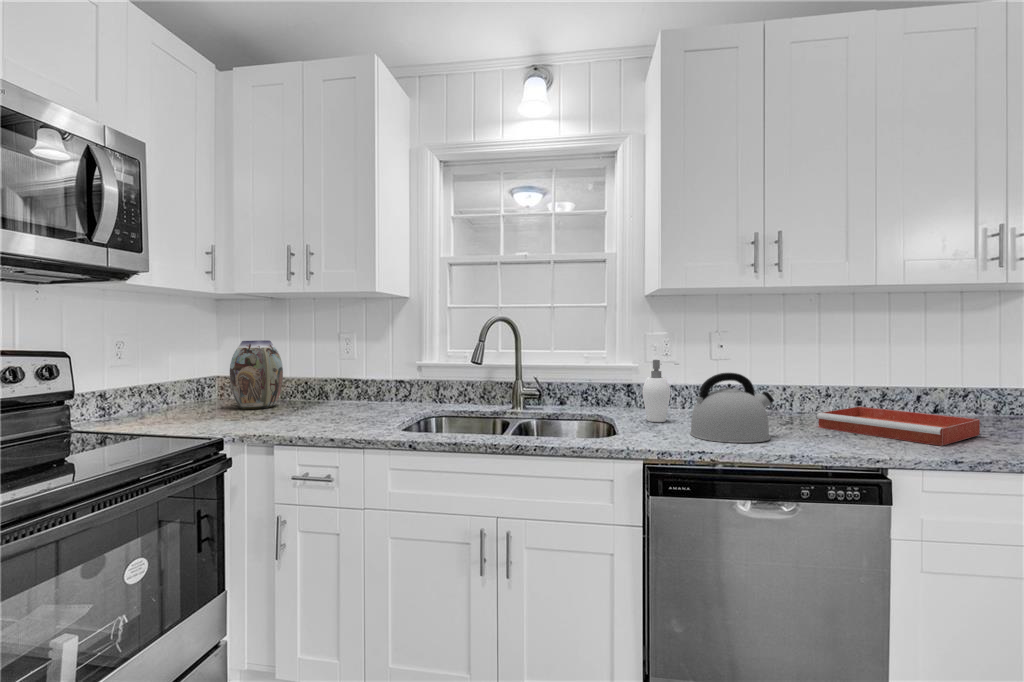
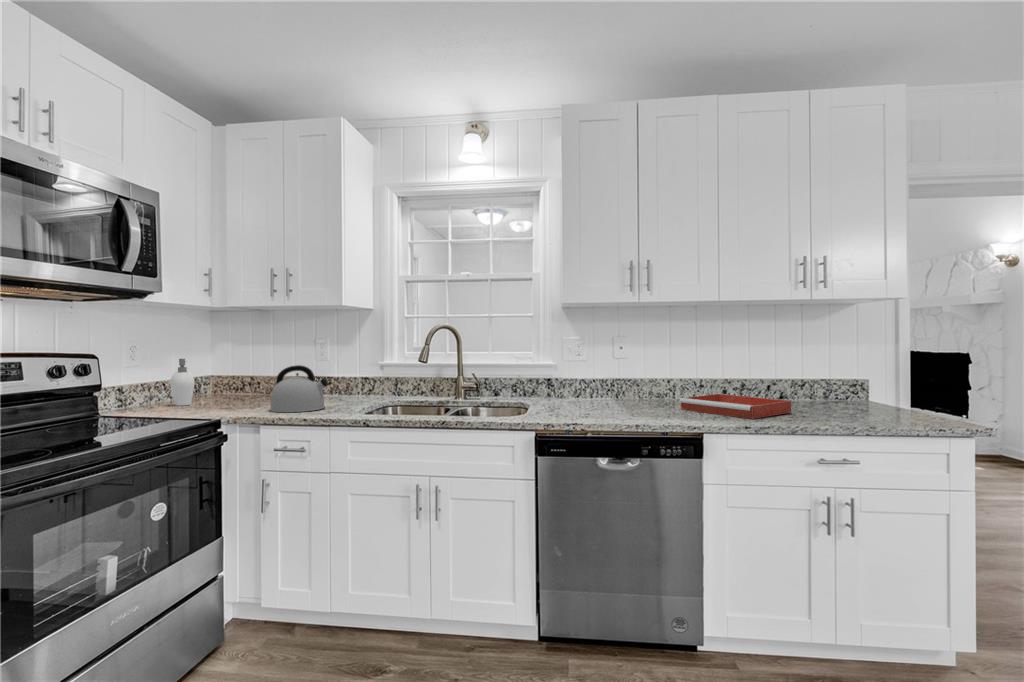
vase: present [230,340,283,409] -> none [223,345,267,401]
soap dispenser: present [642,360,670,422] -> present [170,359,195,406]
kettle: present [690,373,774,443] -> present [270,365,328,412]

